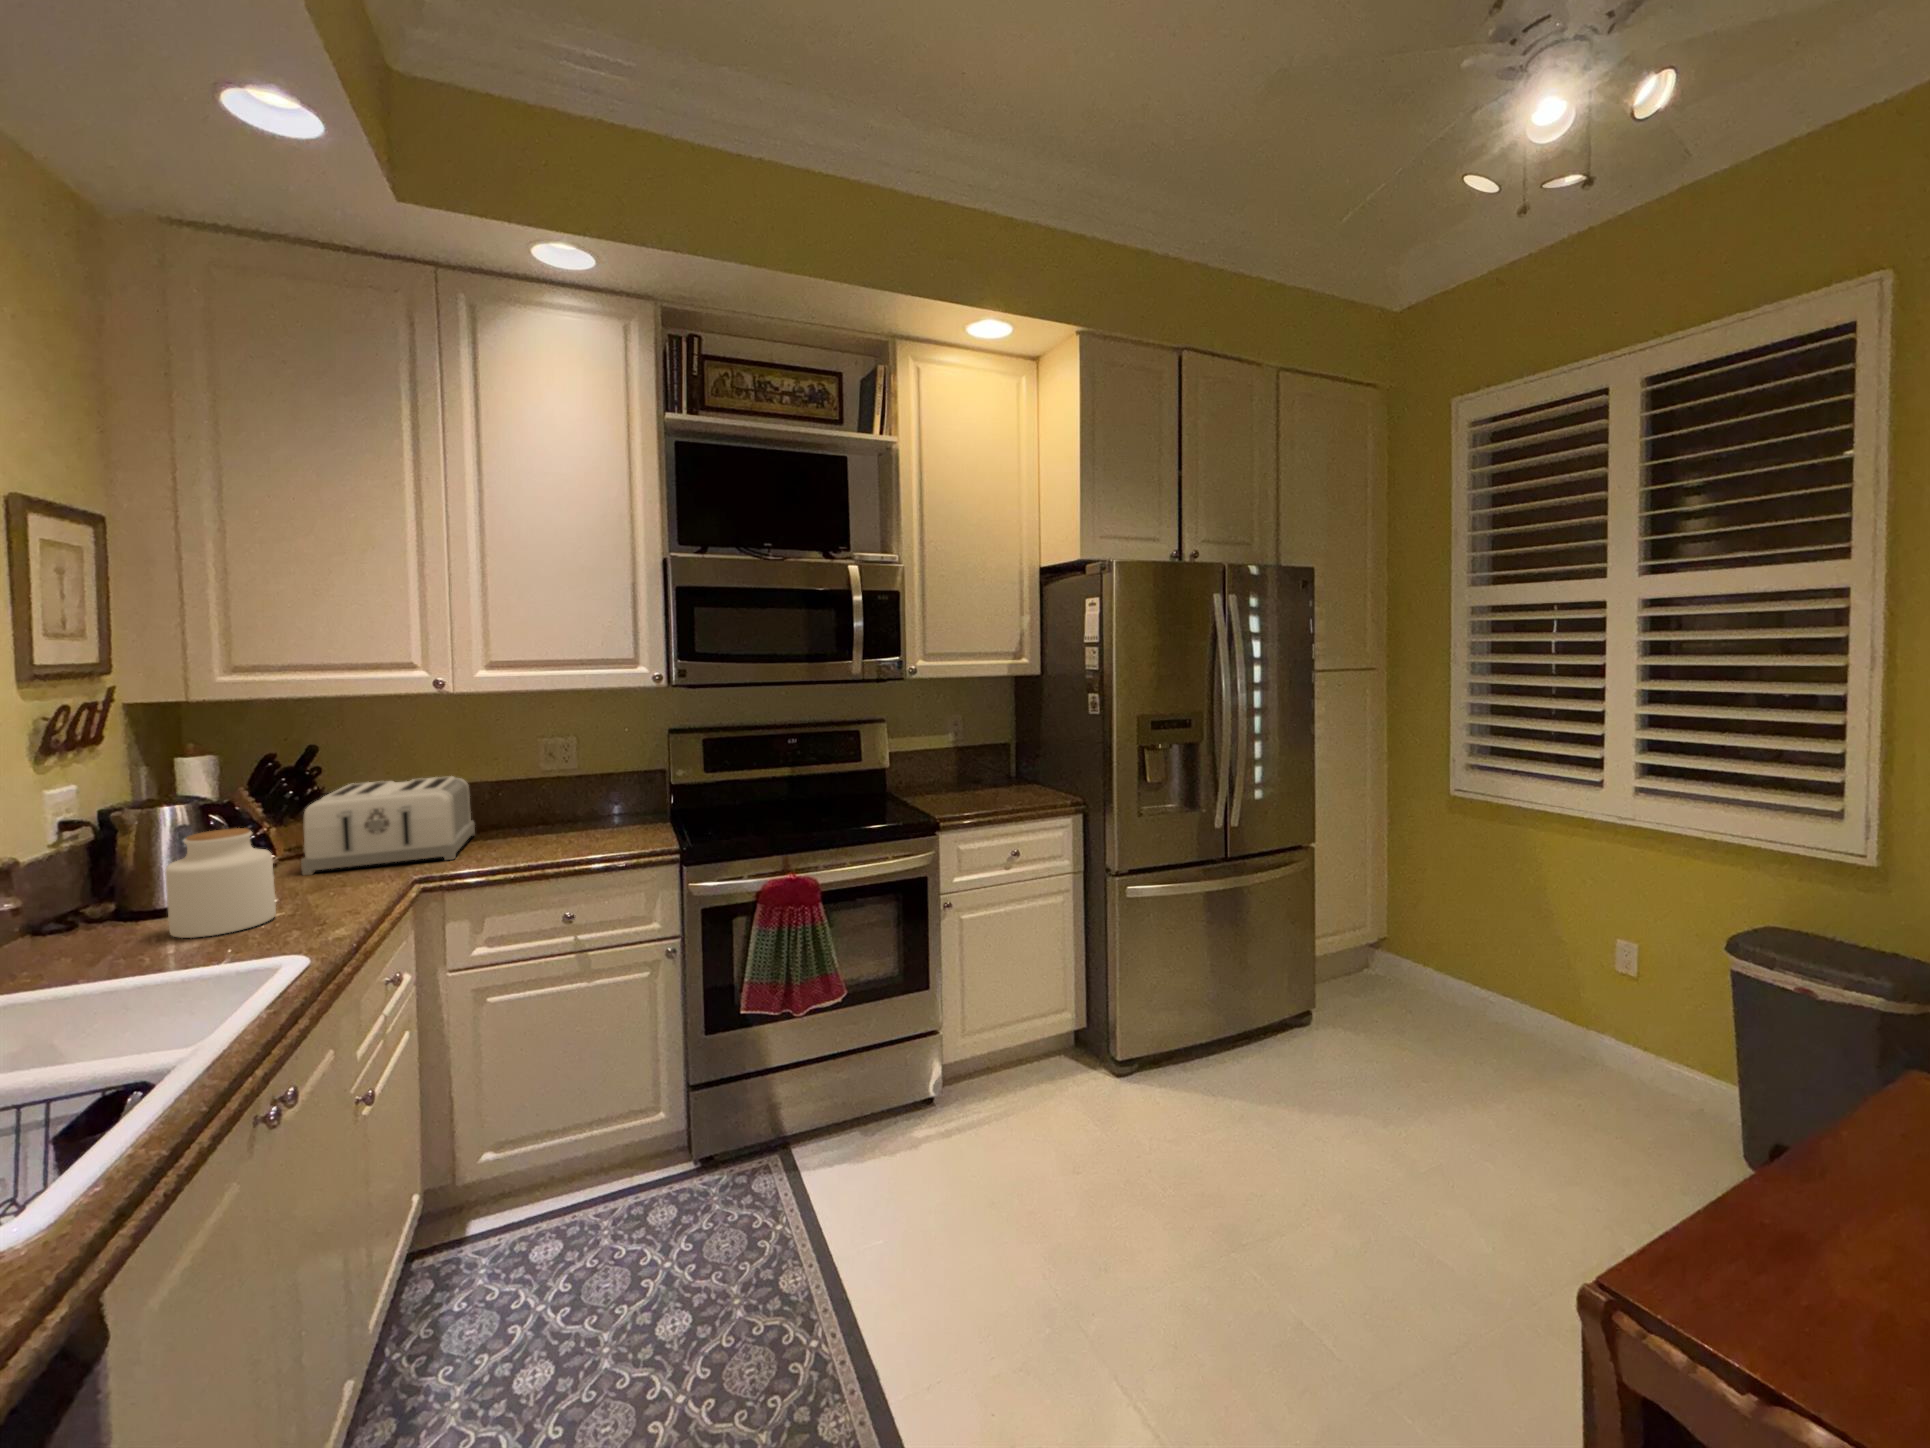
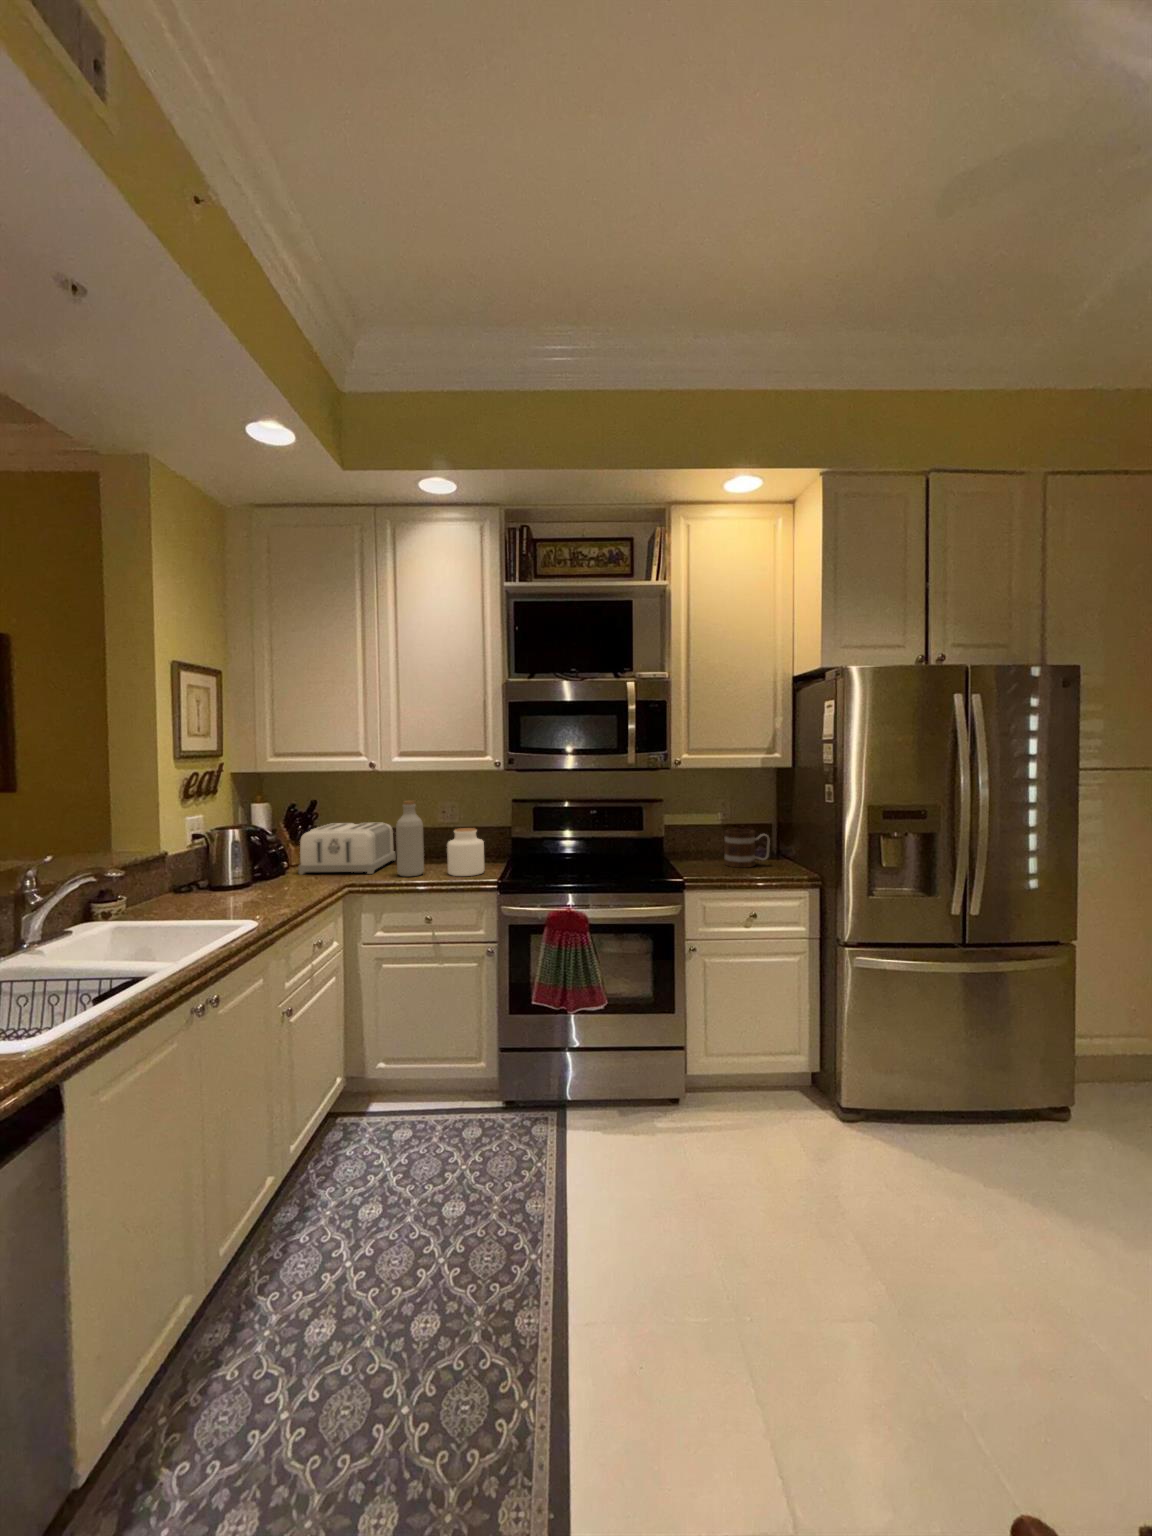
bottle: none [499,738,550,857] -> present [396,801,424,876]
mug: none [965,751,1019,798] -> present [724,829,770,868]
jar: present [166,828,276,938] -> present [447,828,484,876]

